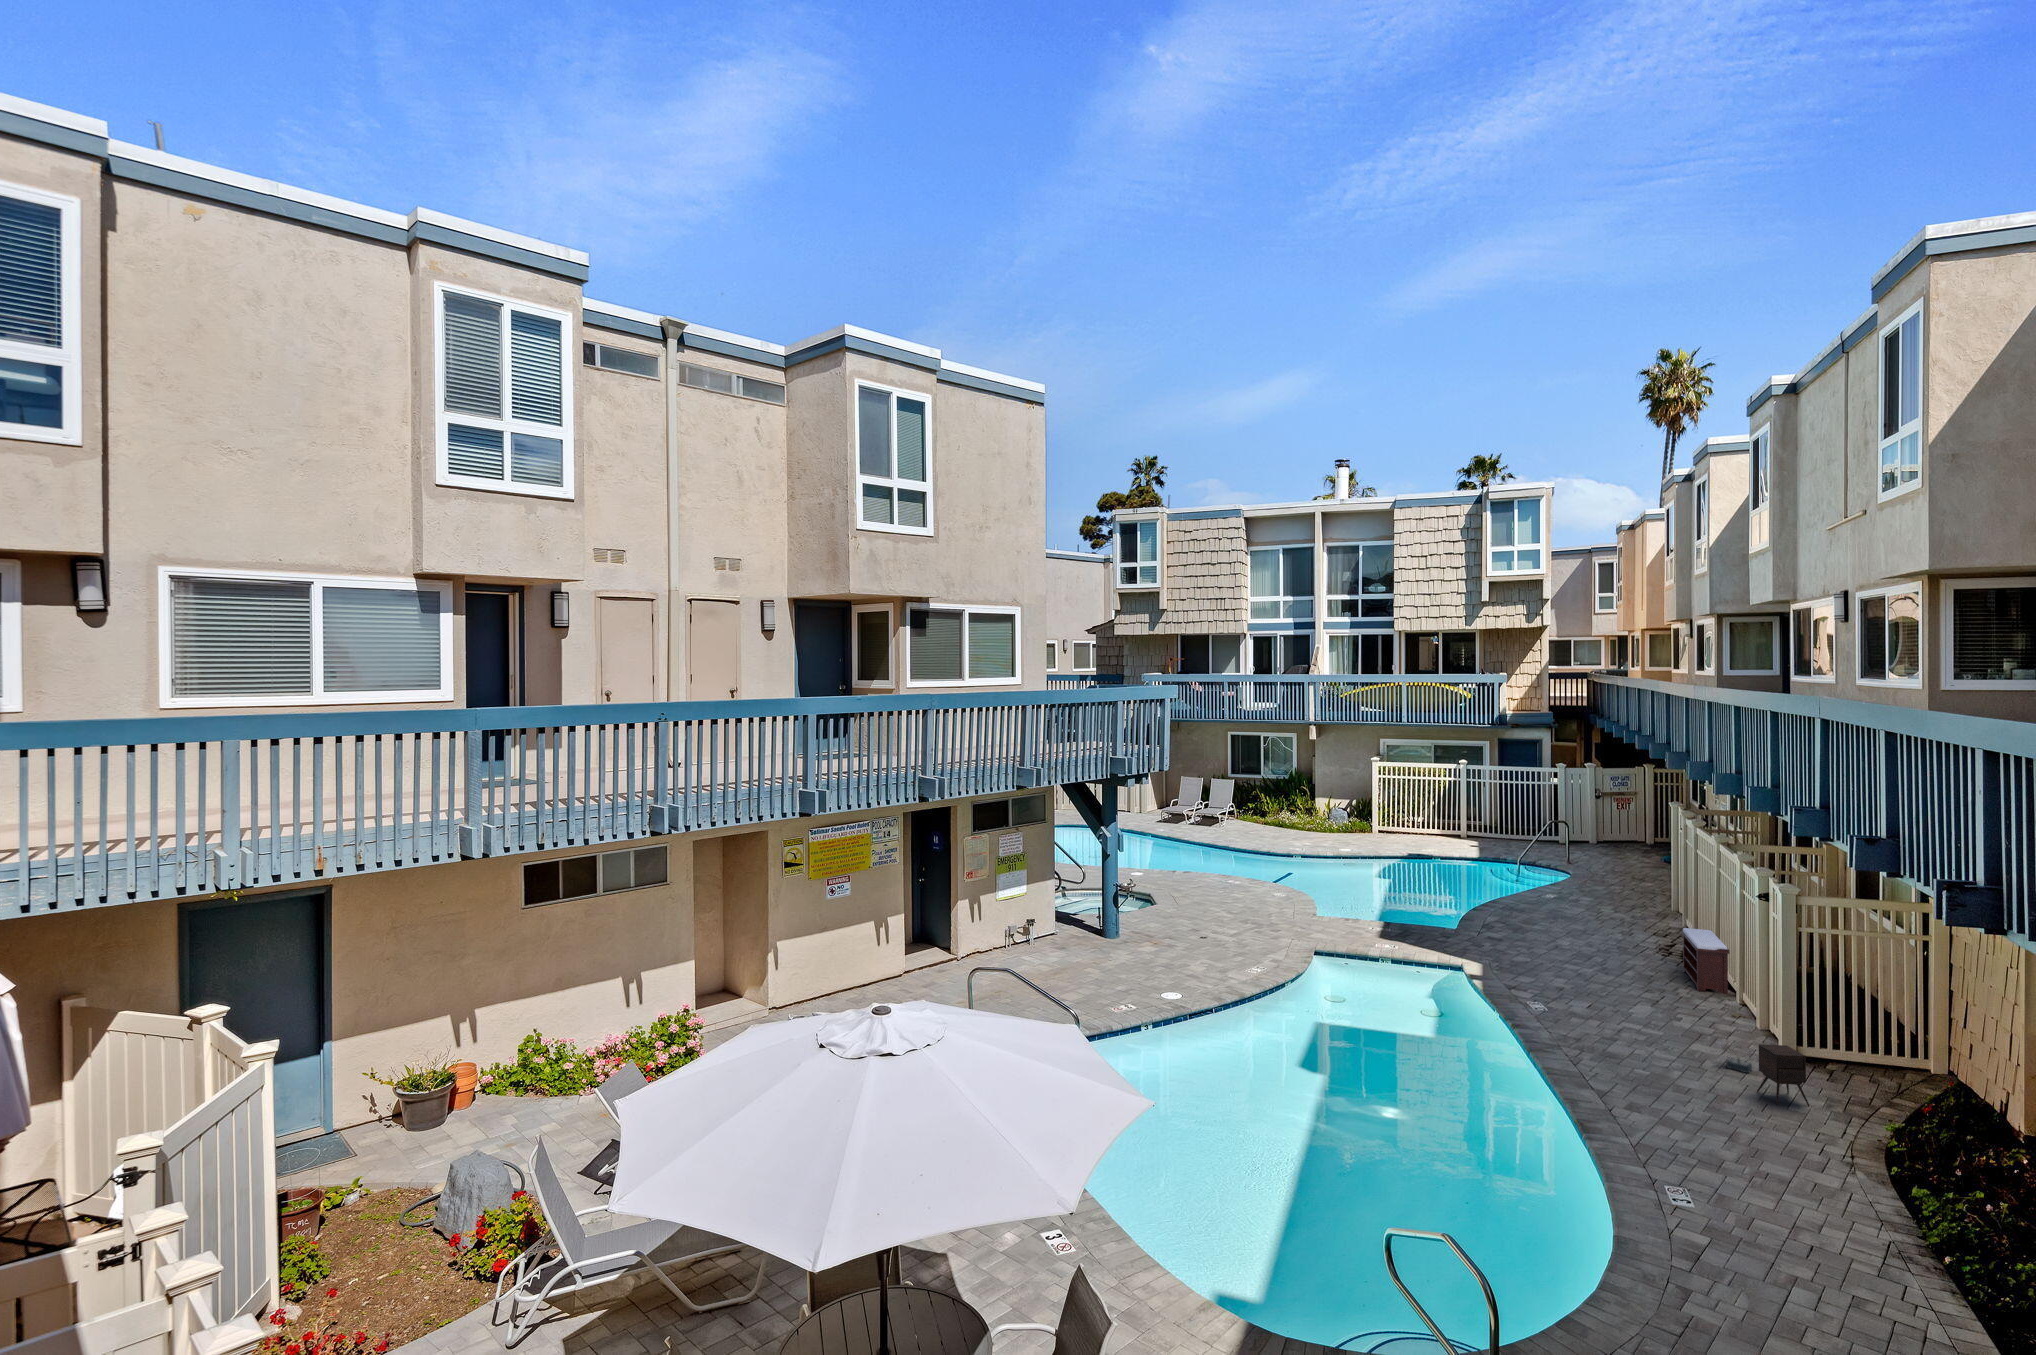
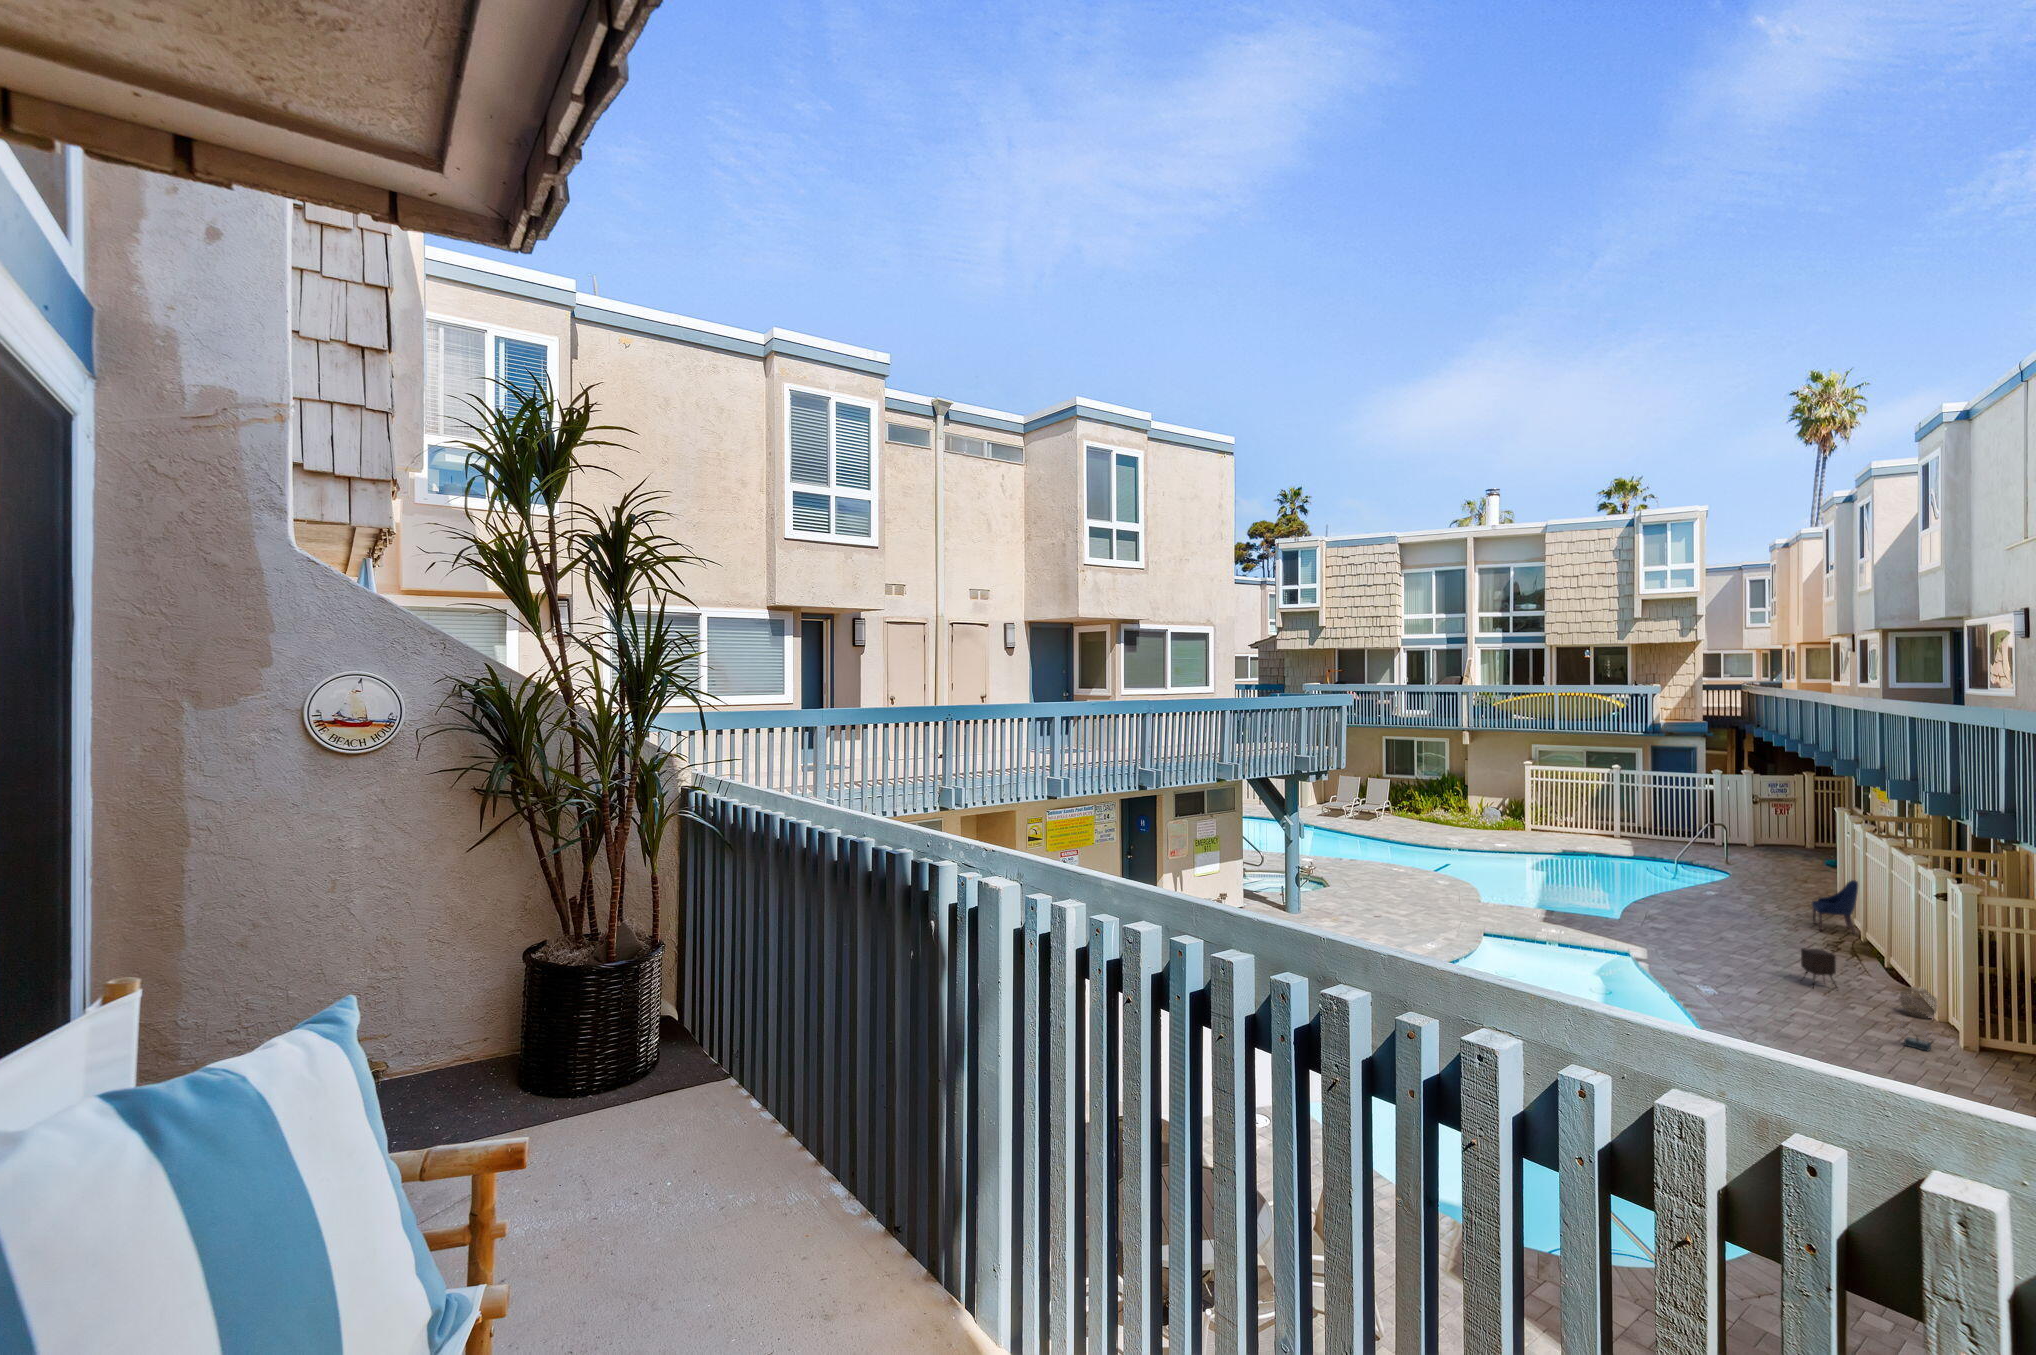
chair: none [1644,879,1688,936] -> present [1812,880,1858,933]
bench: present [1681,928,1730,994] -> none [1853,923,1905,986]
woven basket: none [1724,999,1758,1033] -> present [1901,987,1937,1018]
side table: present [1757,1045,1809,1106] -> present [1801,948,1836,985]

